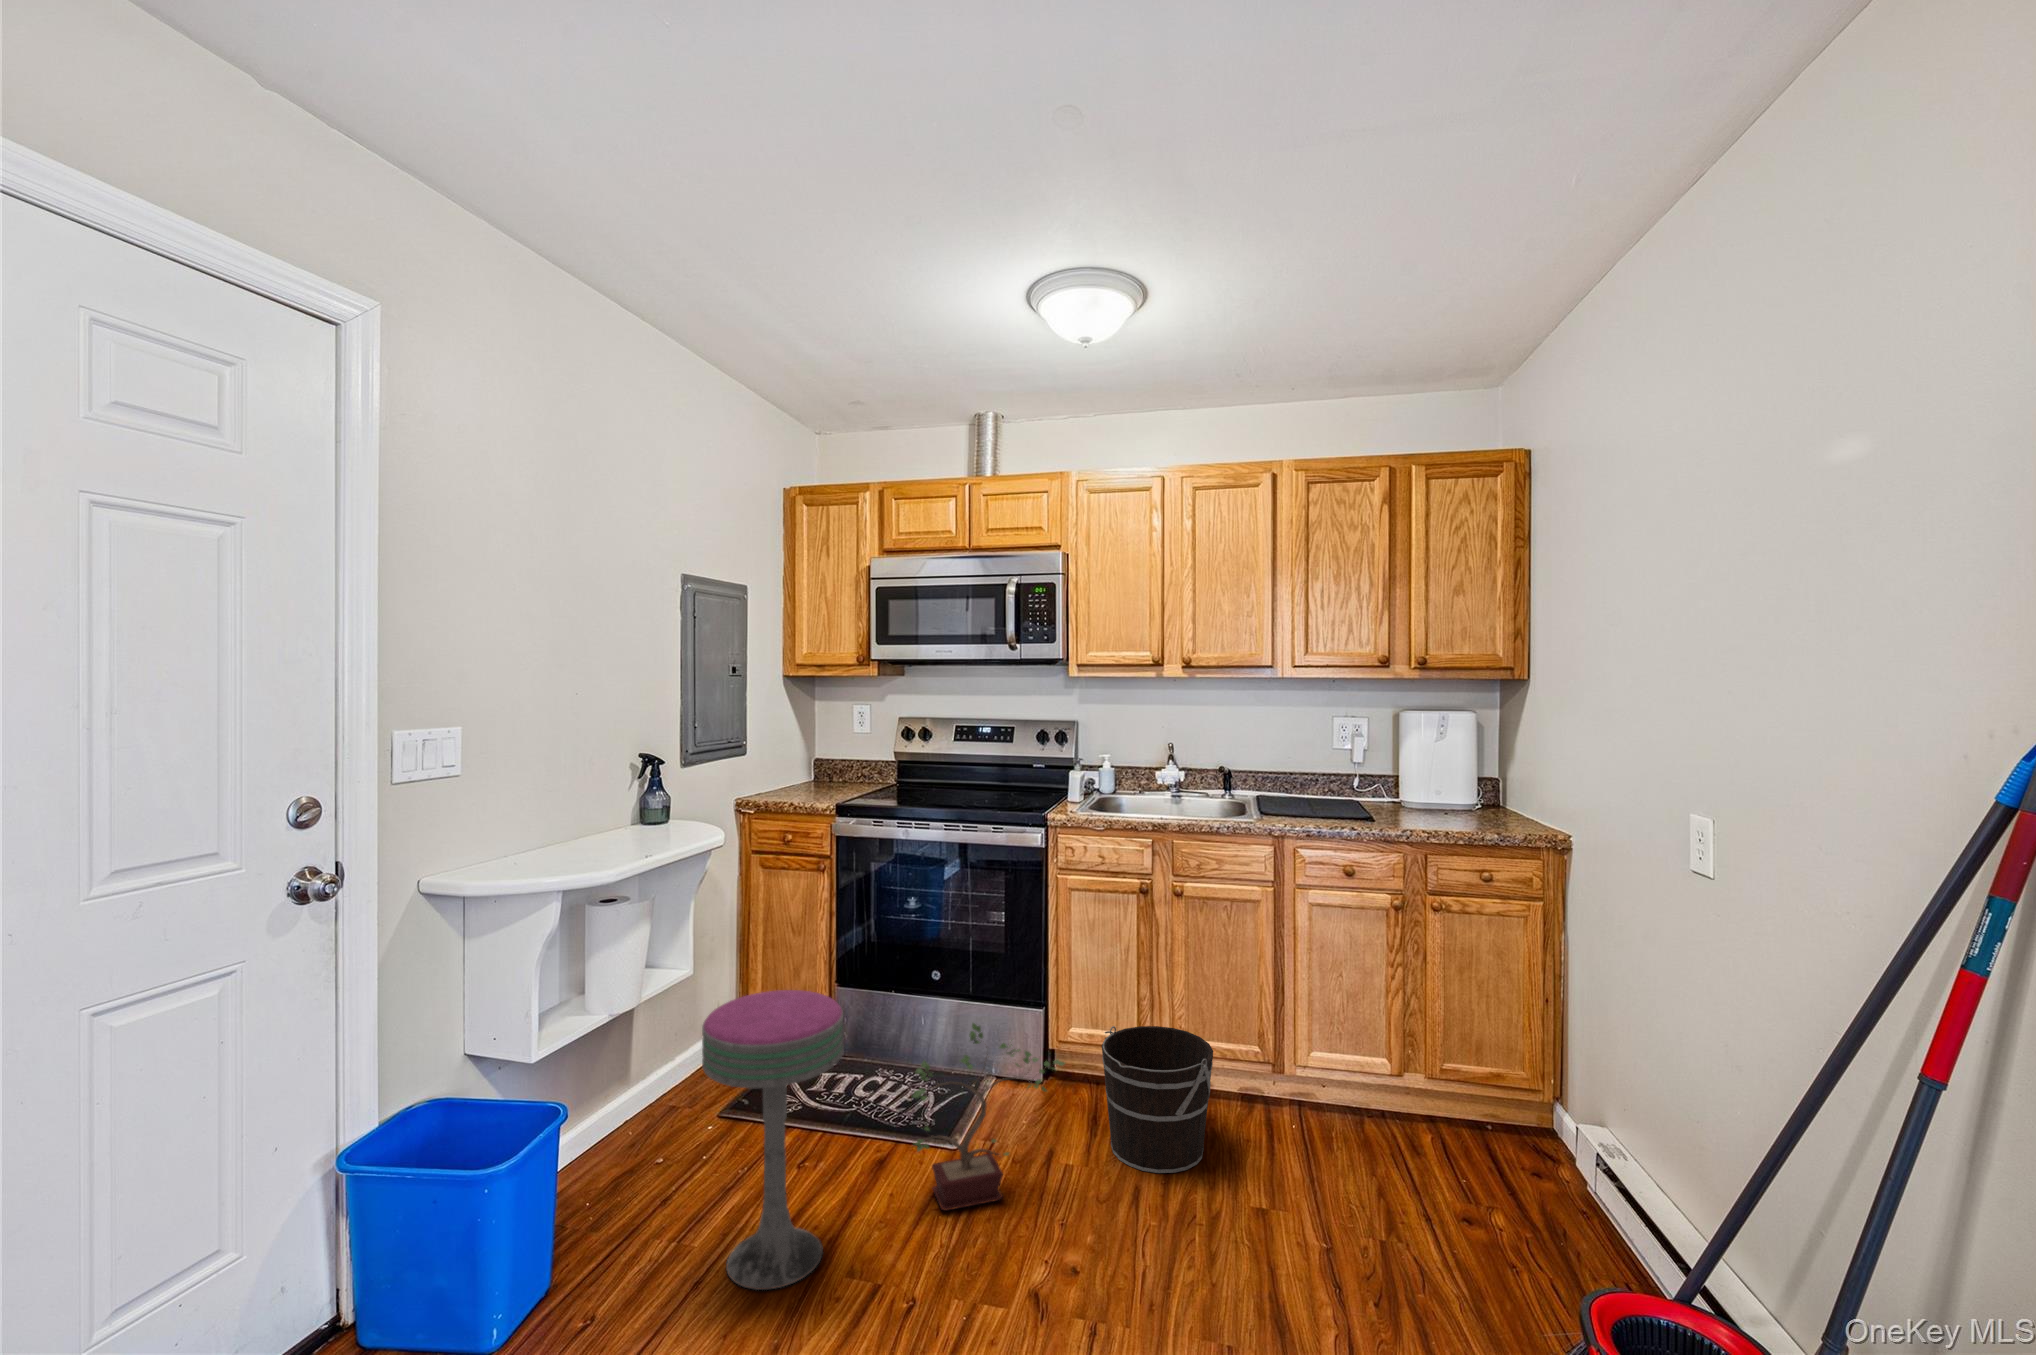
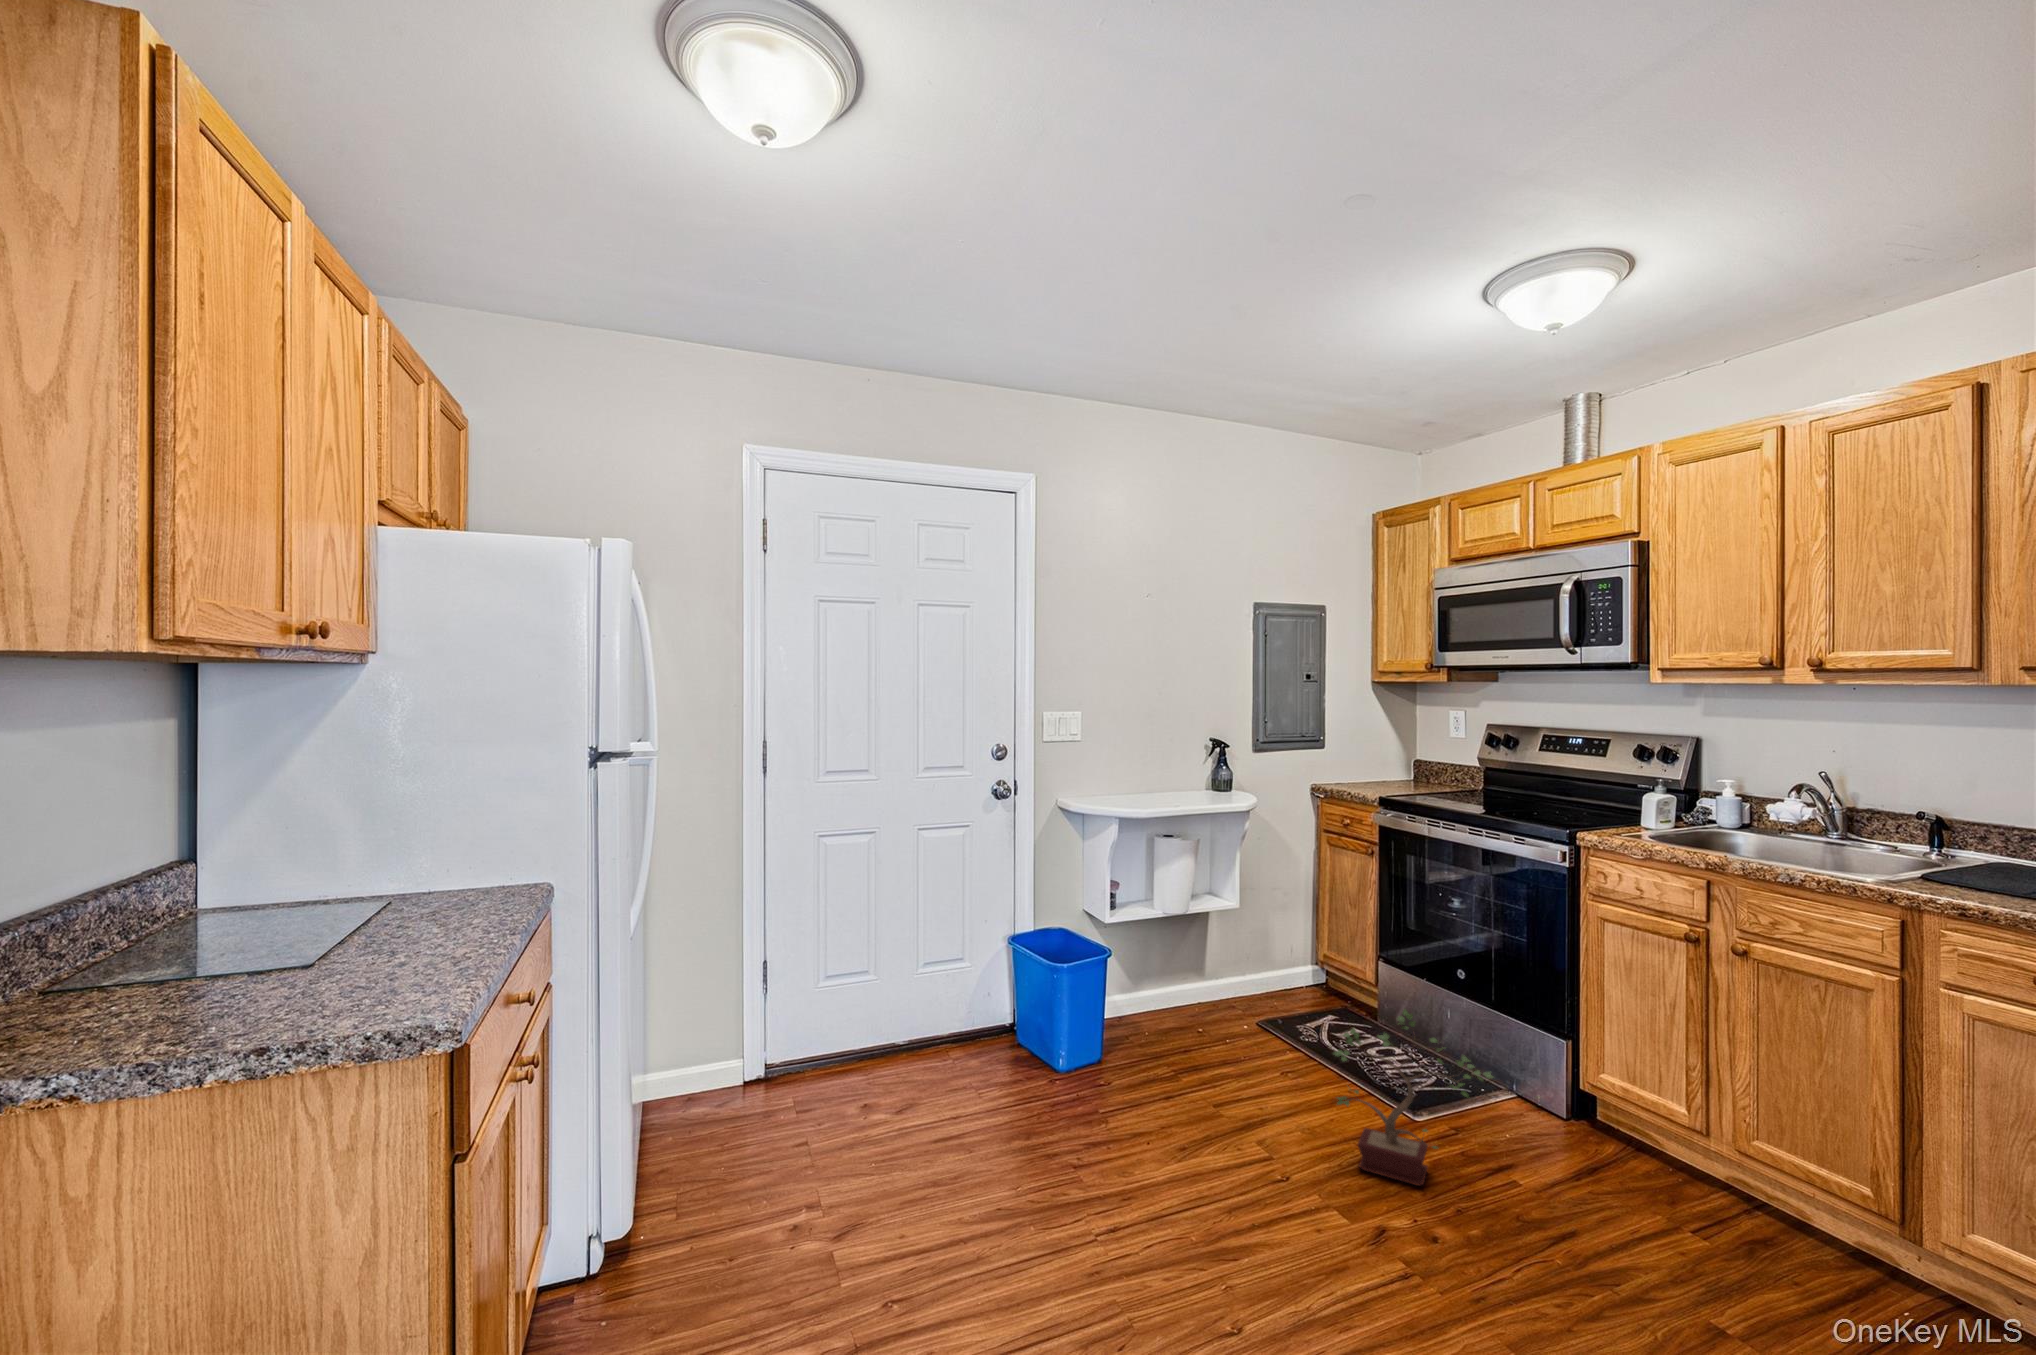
bar stool: present [702,990,844,1290] -> none [1155,927,1265,1155]
bucket: present [1102,1026,1213,1173] -> none [1575,1076,1735,1267]

